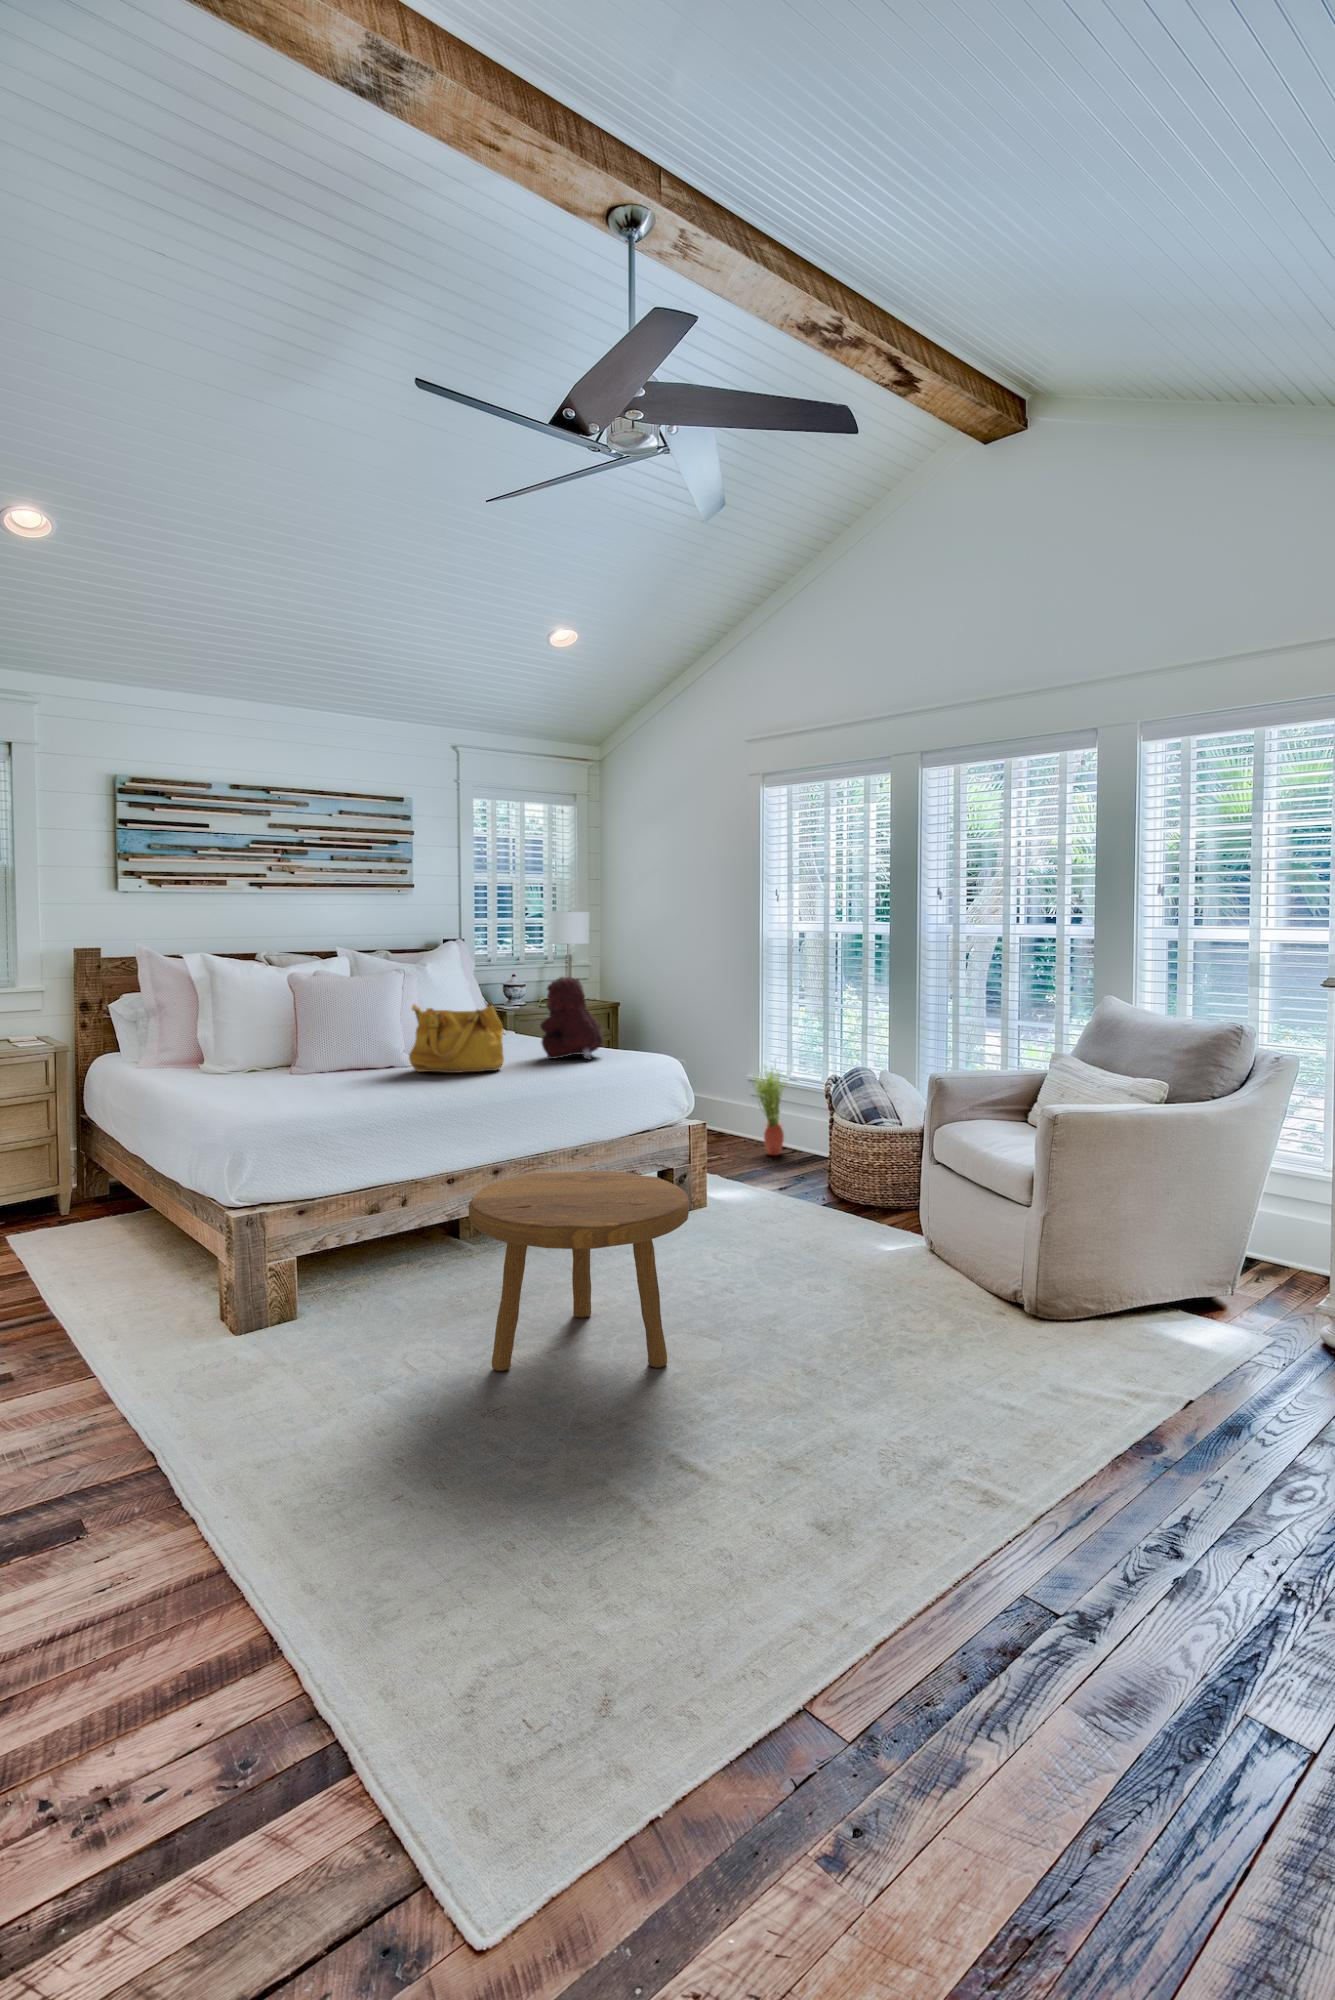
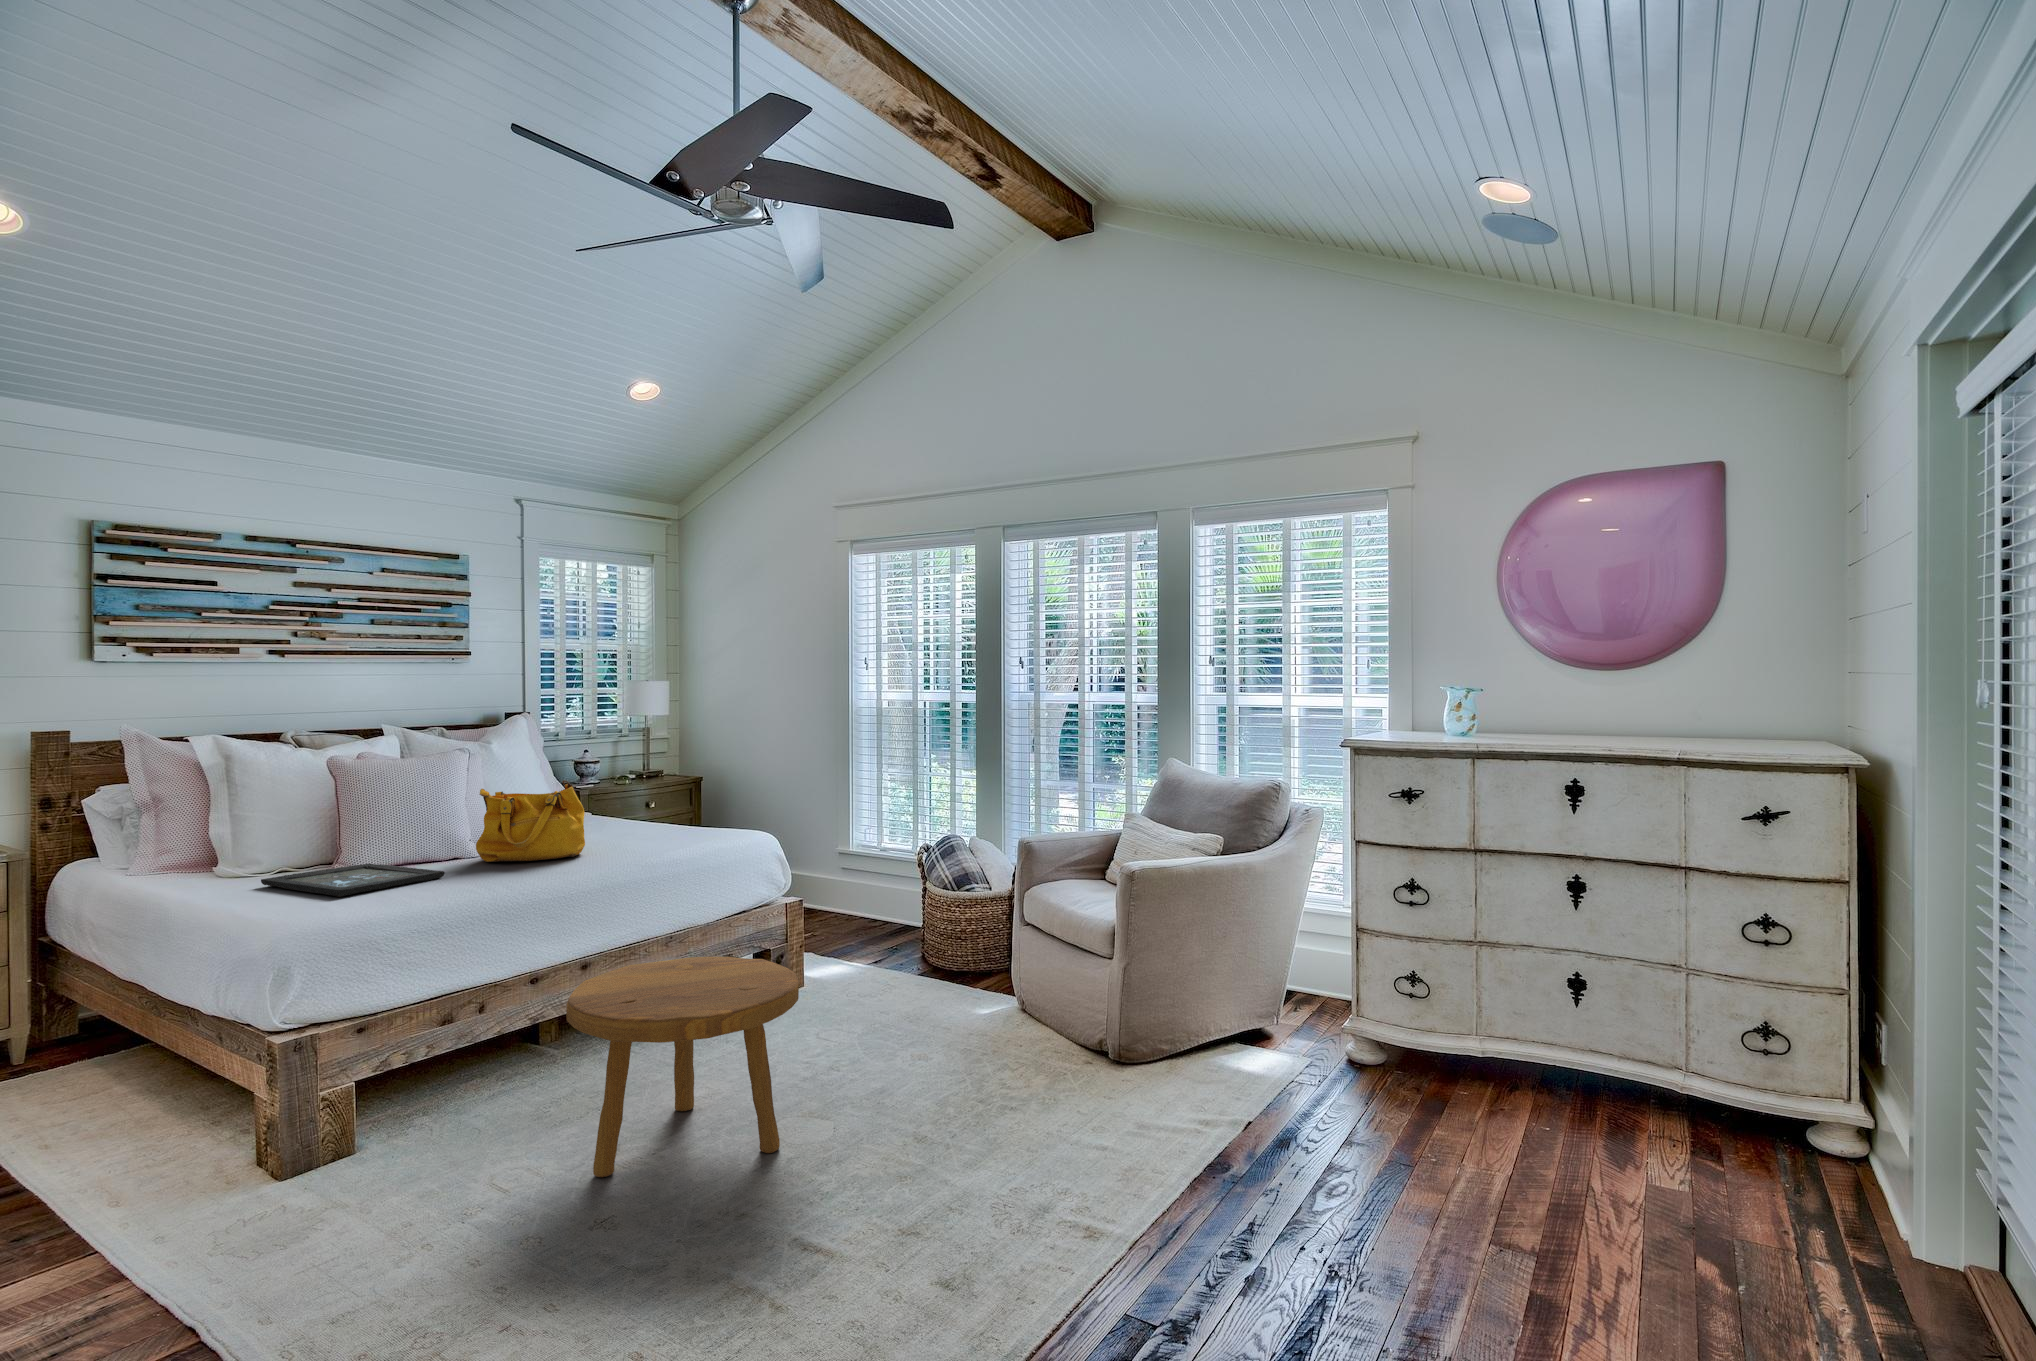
teddy bear: present [540,977,603,1060] -> none [622,752,691,839]
potted plant: present [753,1066,786,1155] -> none [842,832,878,923]
tray: none [233,1068,380,1094] -> present [261,863,445,897]

